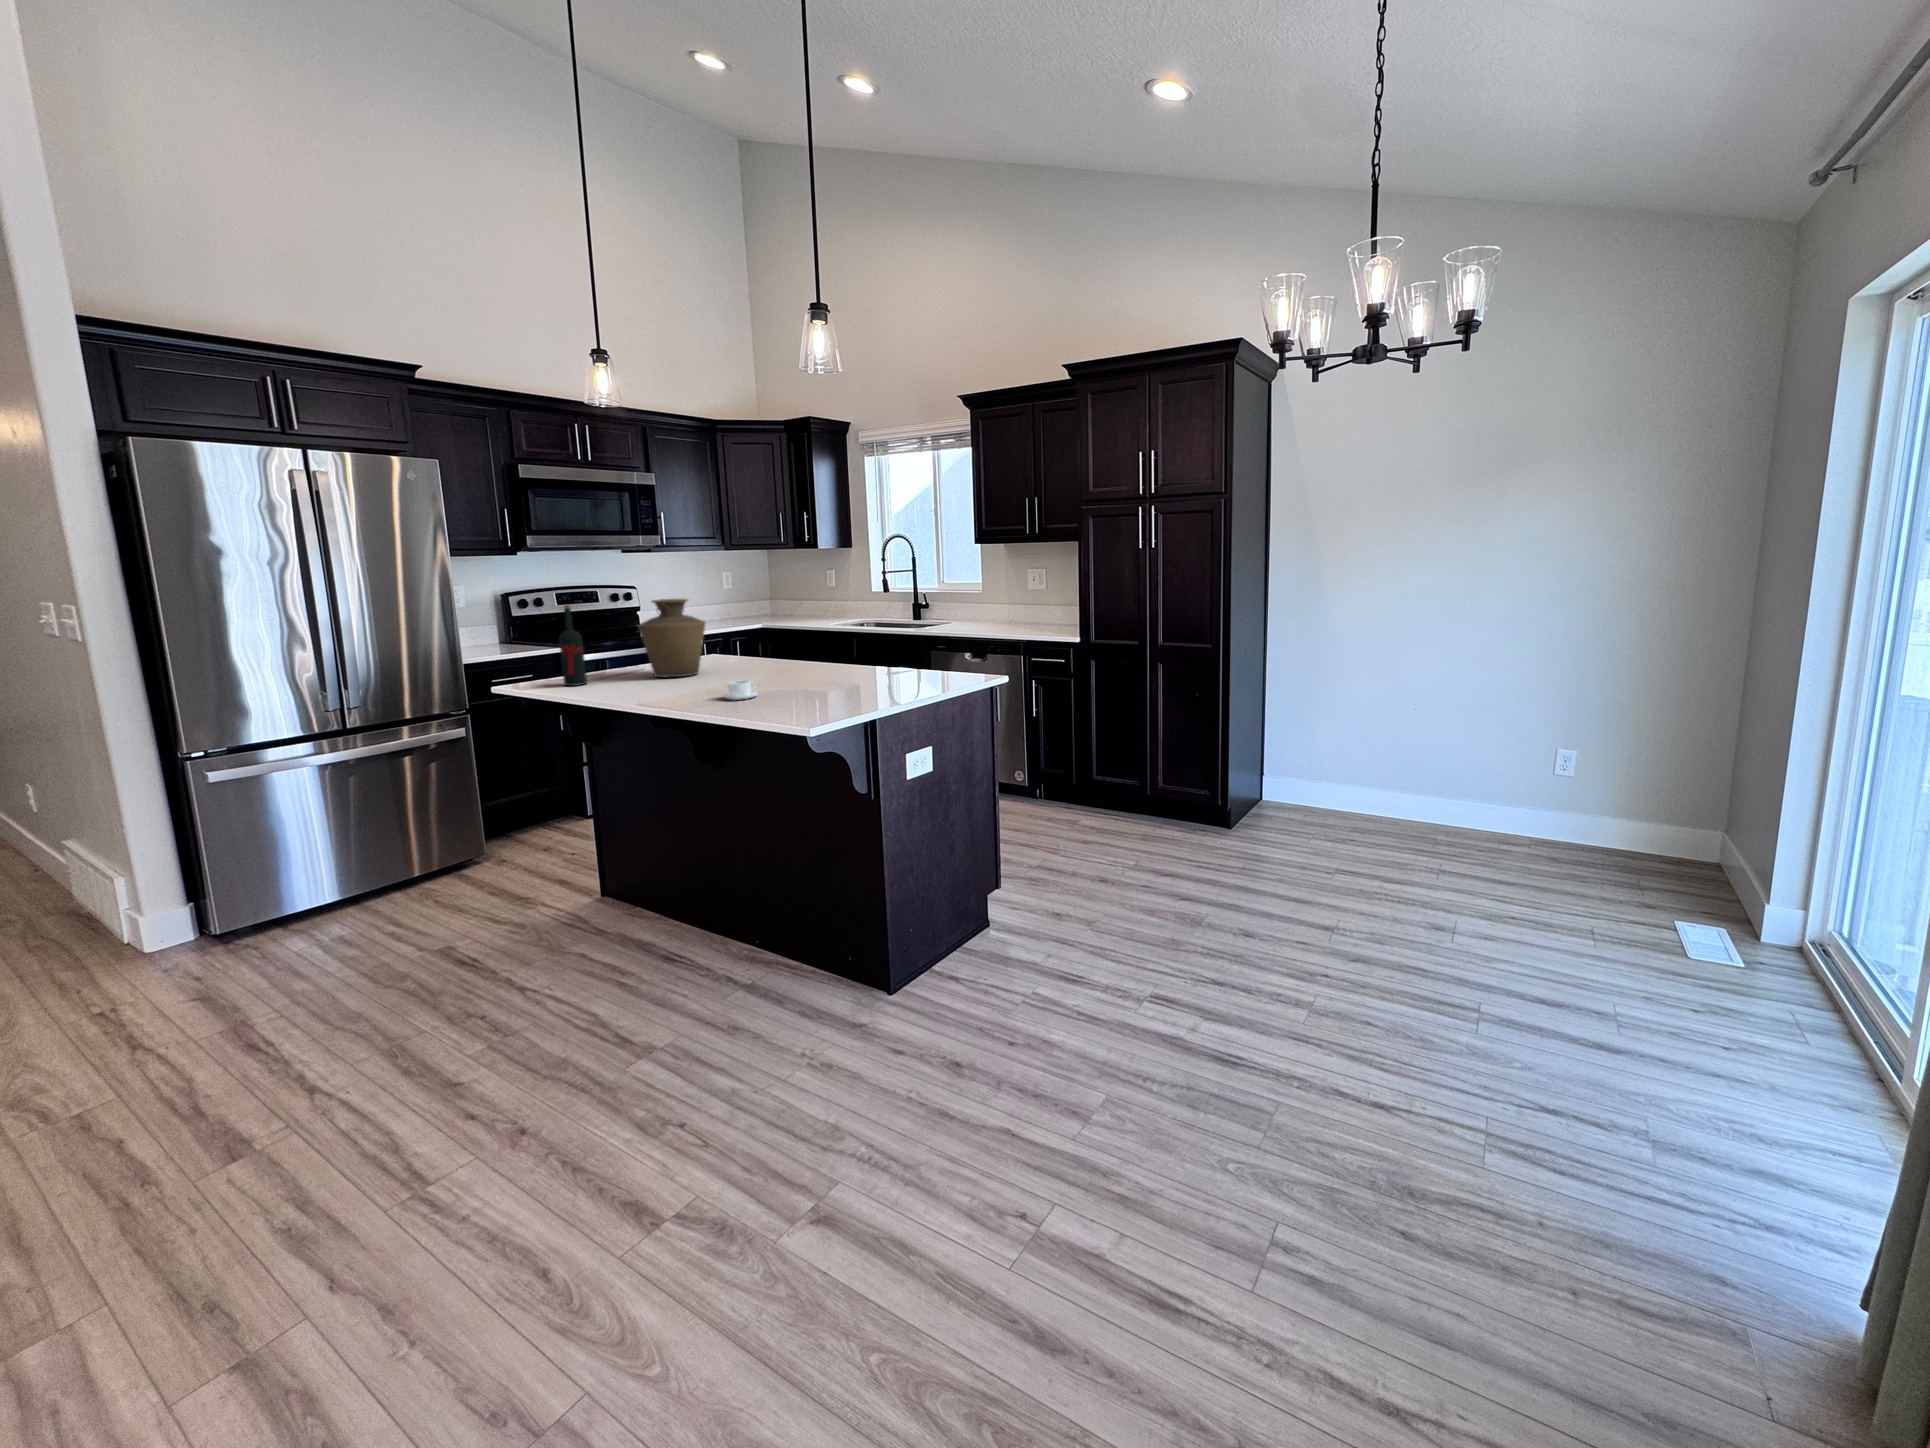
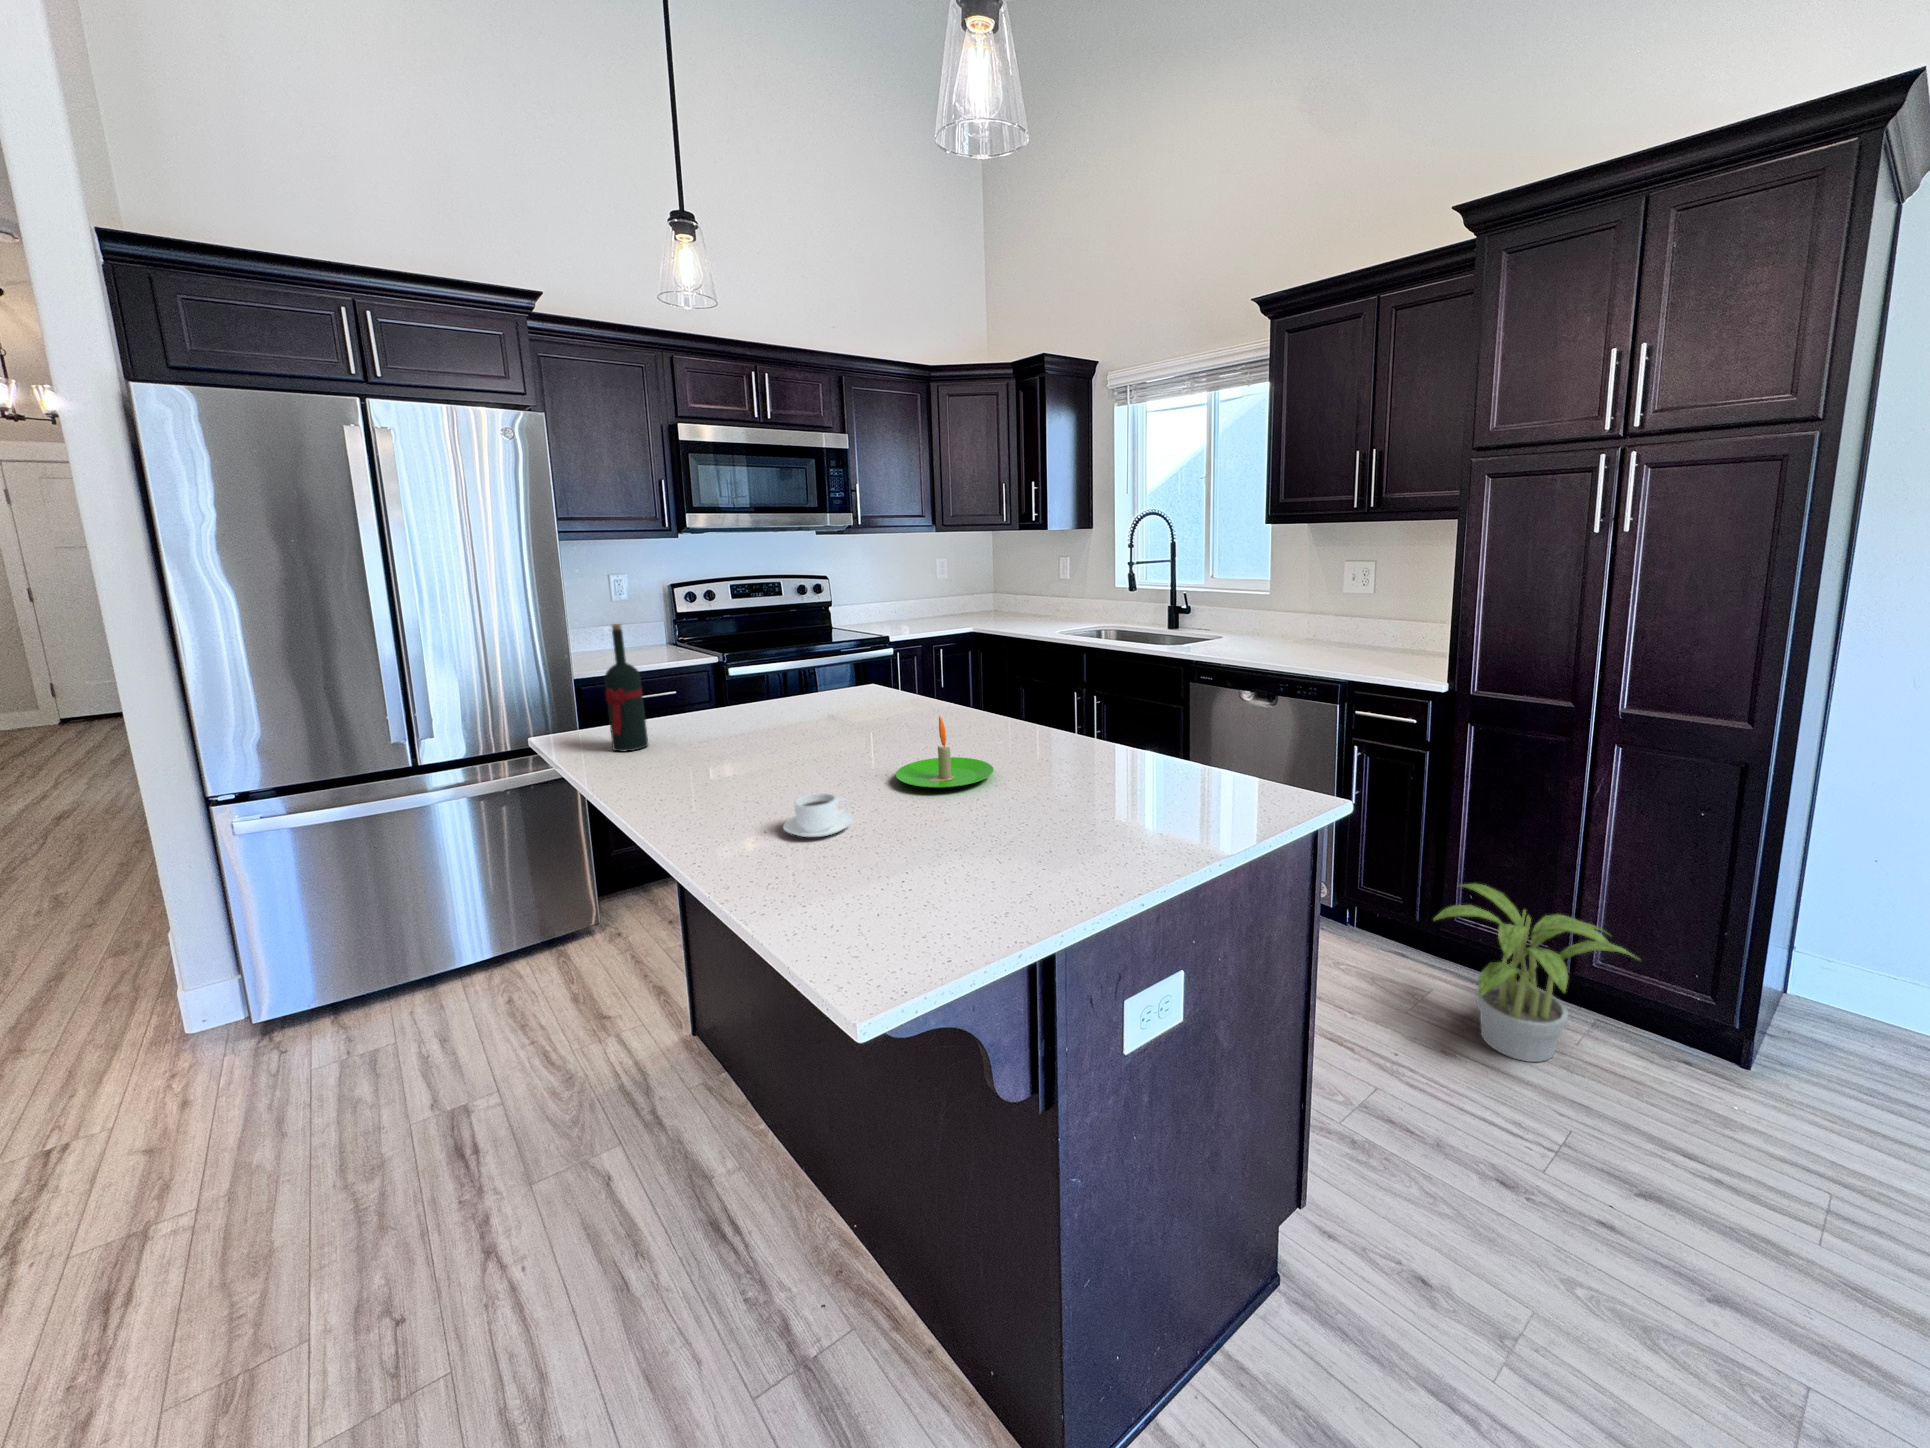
vase: present [638,599,705,677] -> none [722,615,827,744]
candle: none [769,646,824,684] -> present [896,716,994,788]
potted plant: none [1073,749,1173,839] -> present [1433,883,1638,1062]

